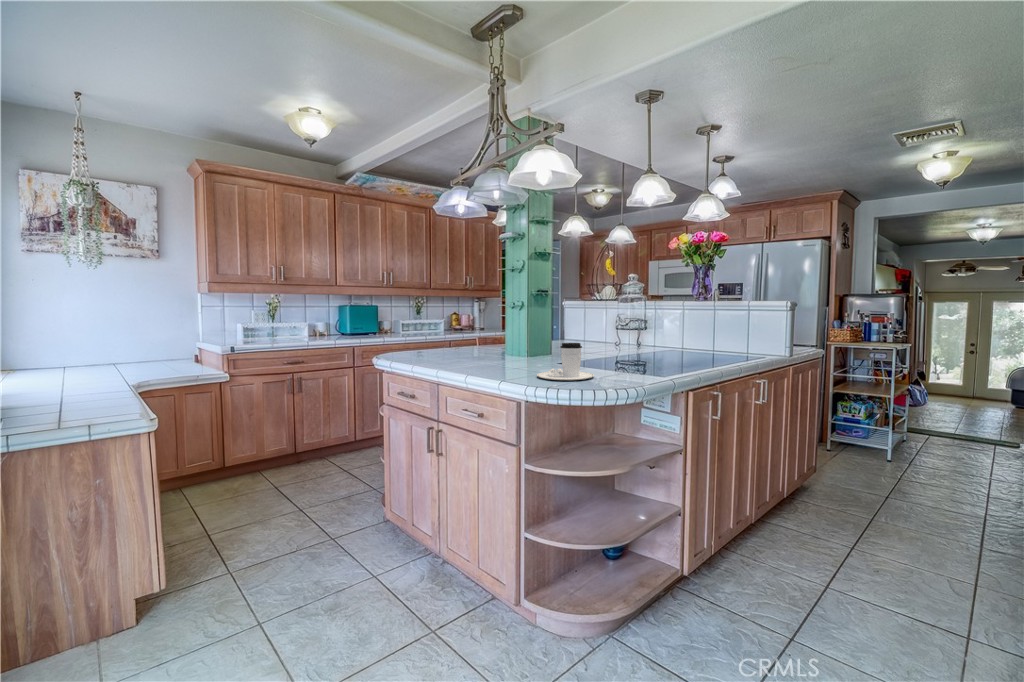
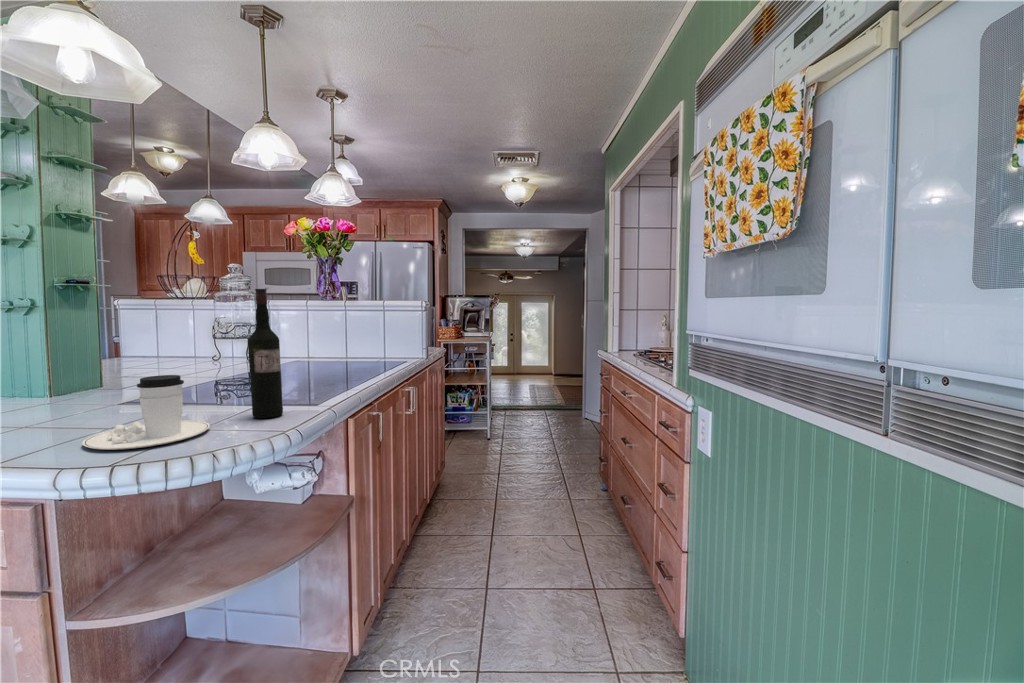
wine bottle: none [619,290,638,377] -> present [248,289,283,418]

